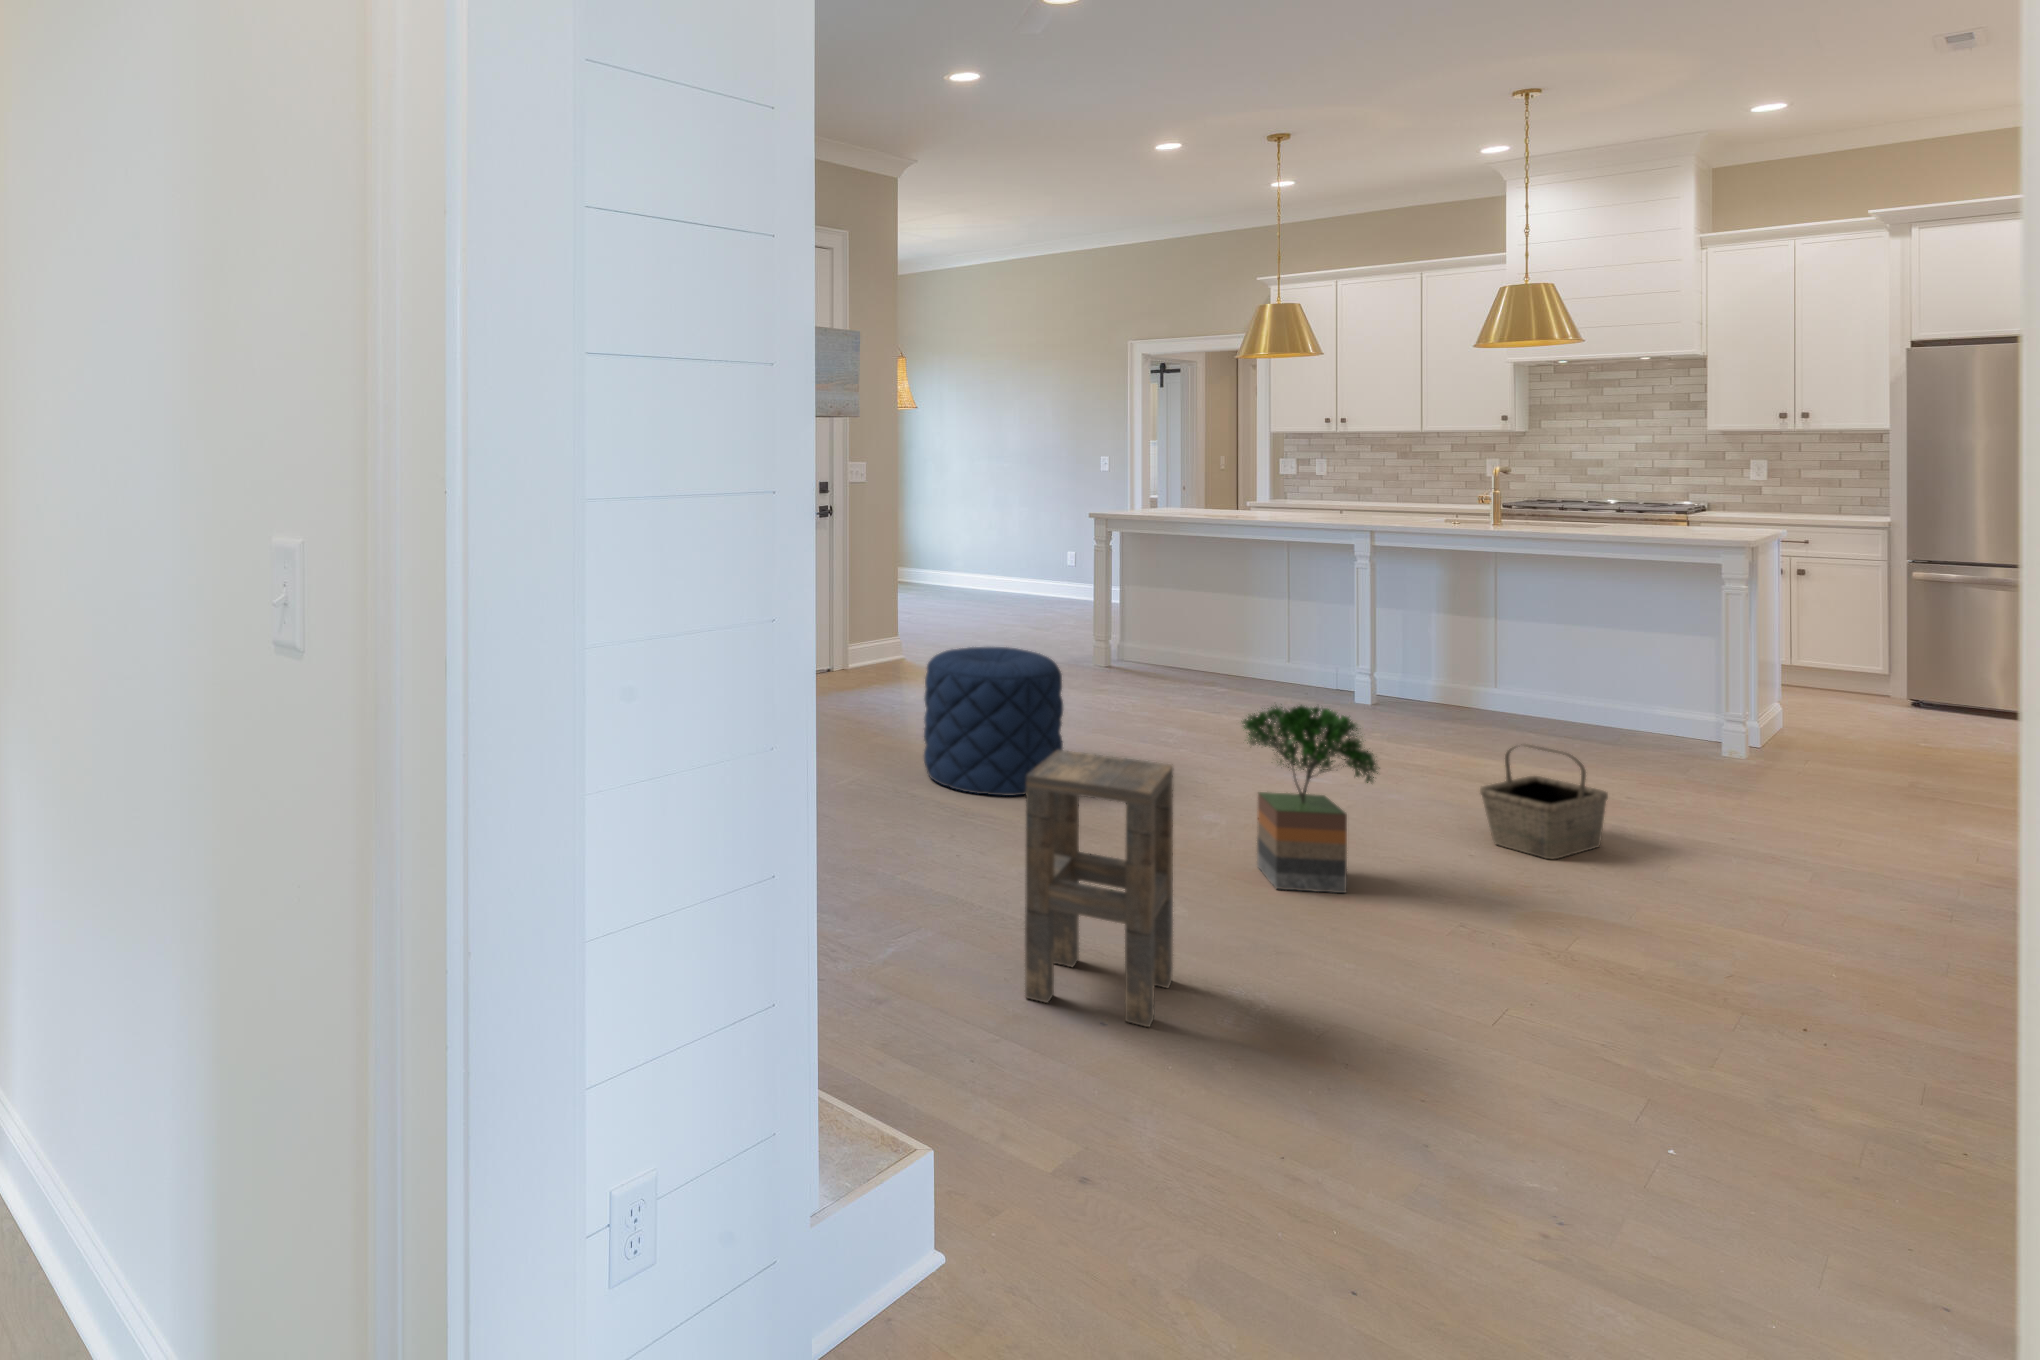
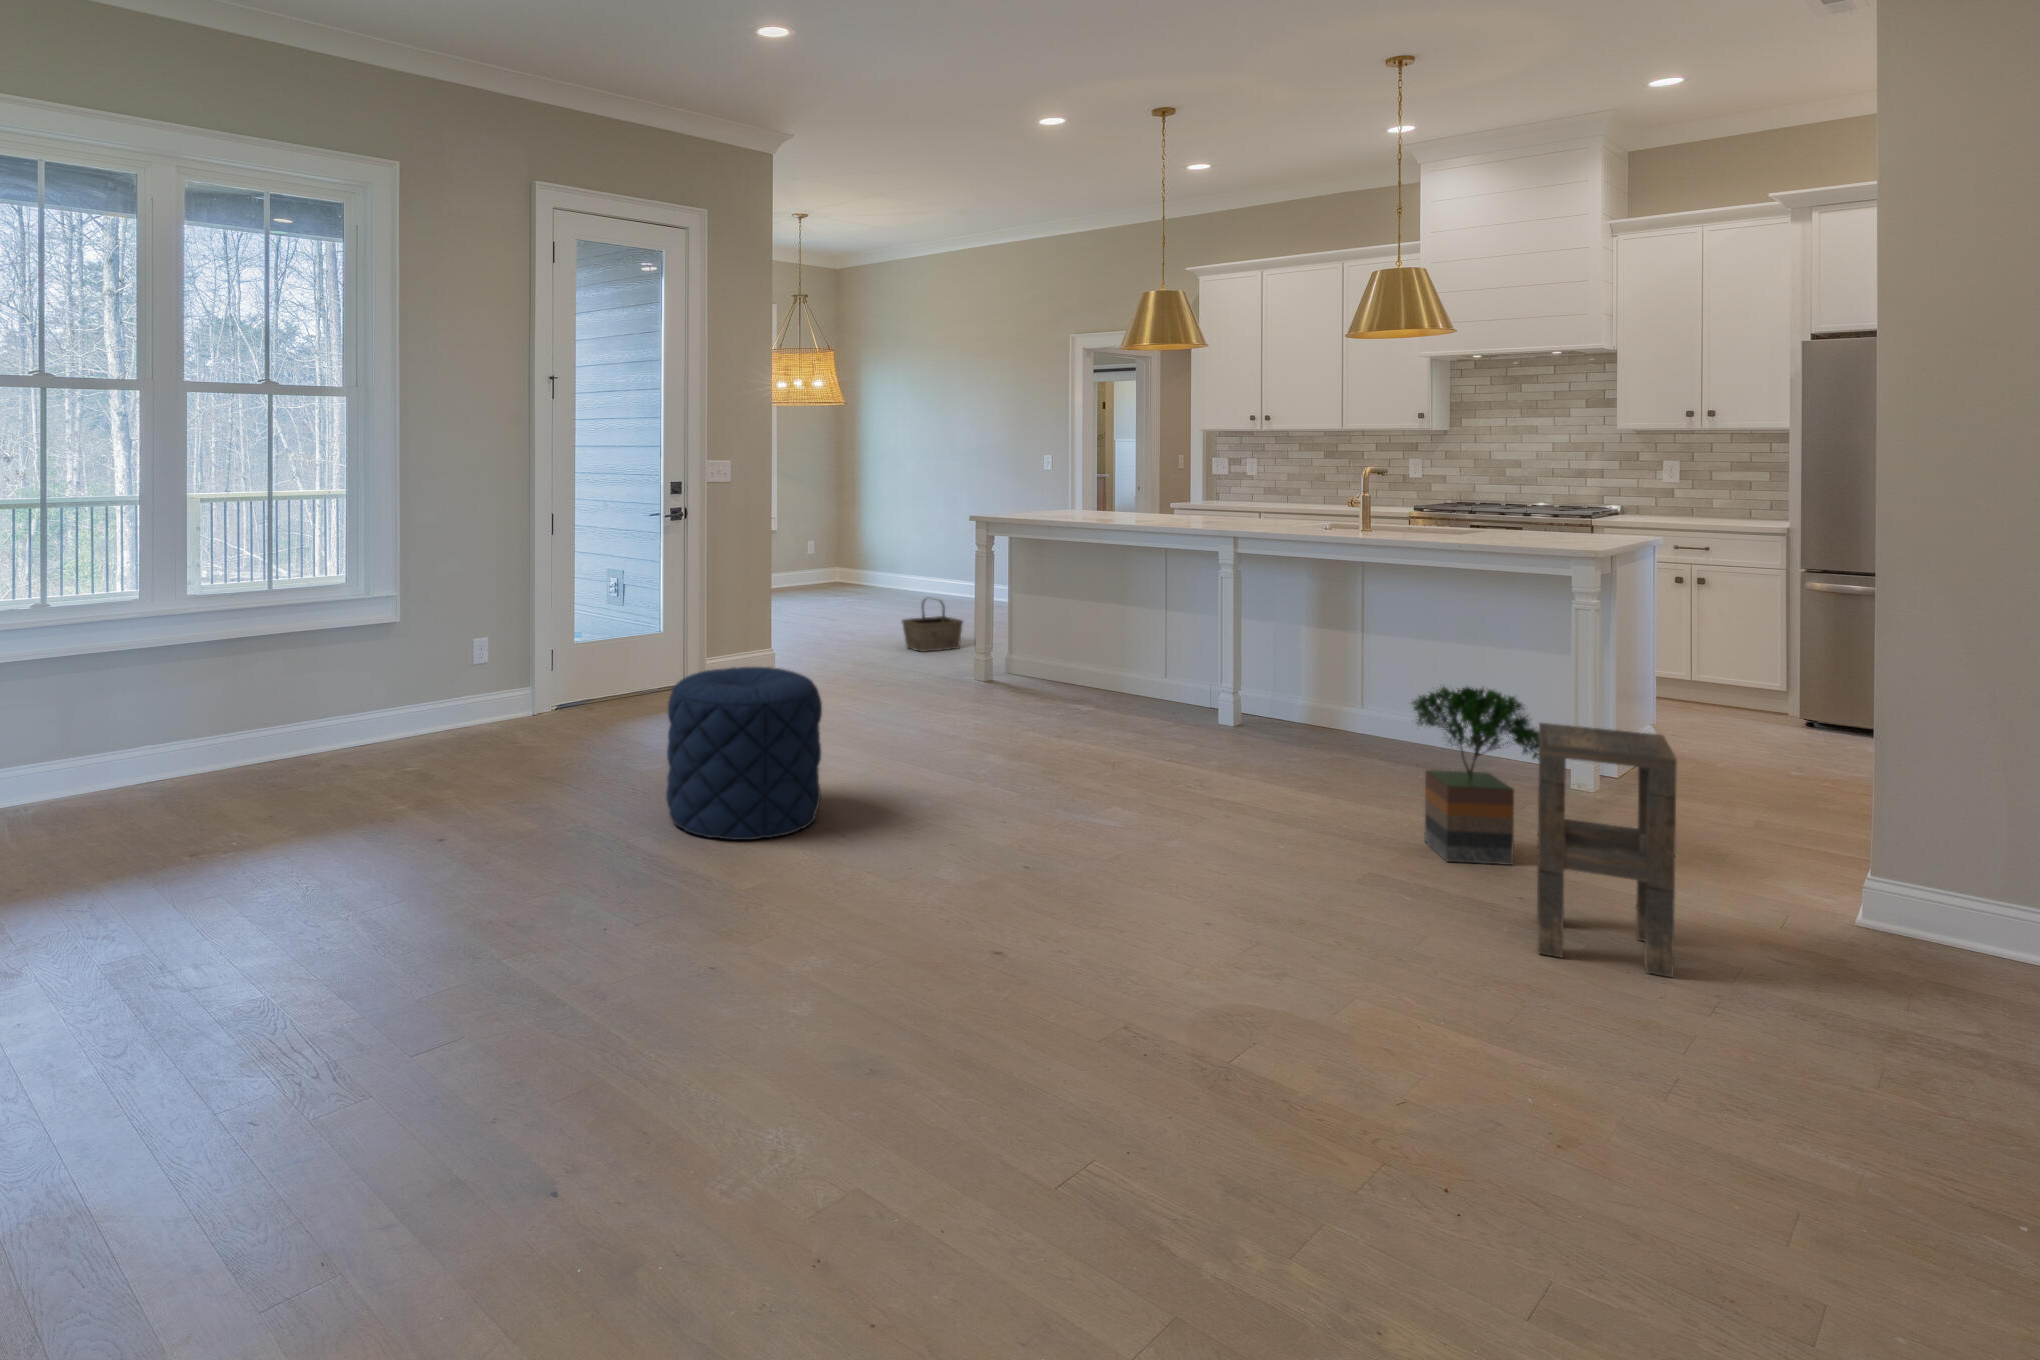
potted tree: present [1242,705,1380,893] -> present [1411,687,1539,865]
basket: present [1480,745,1608,859] -> present [902,600,963,652]
side table: present [1025,750,1173,1027] -> present [1537,723,1677,977]

